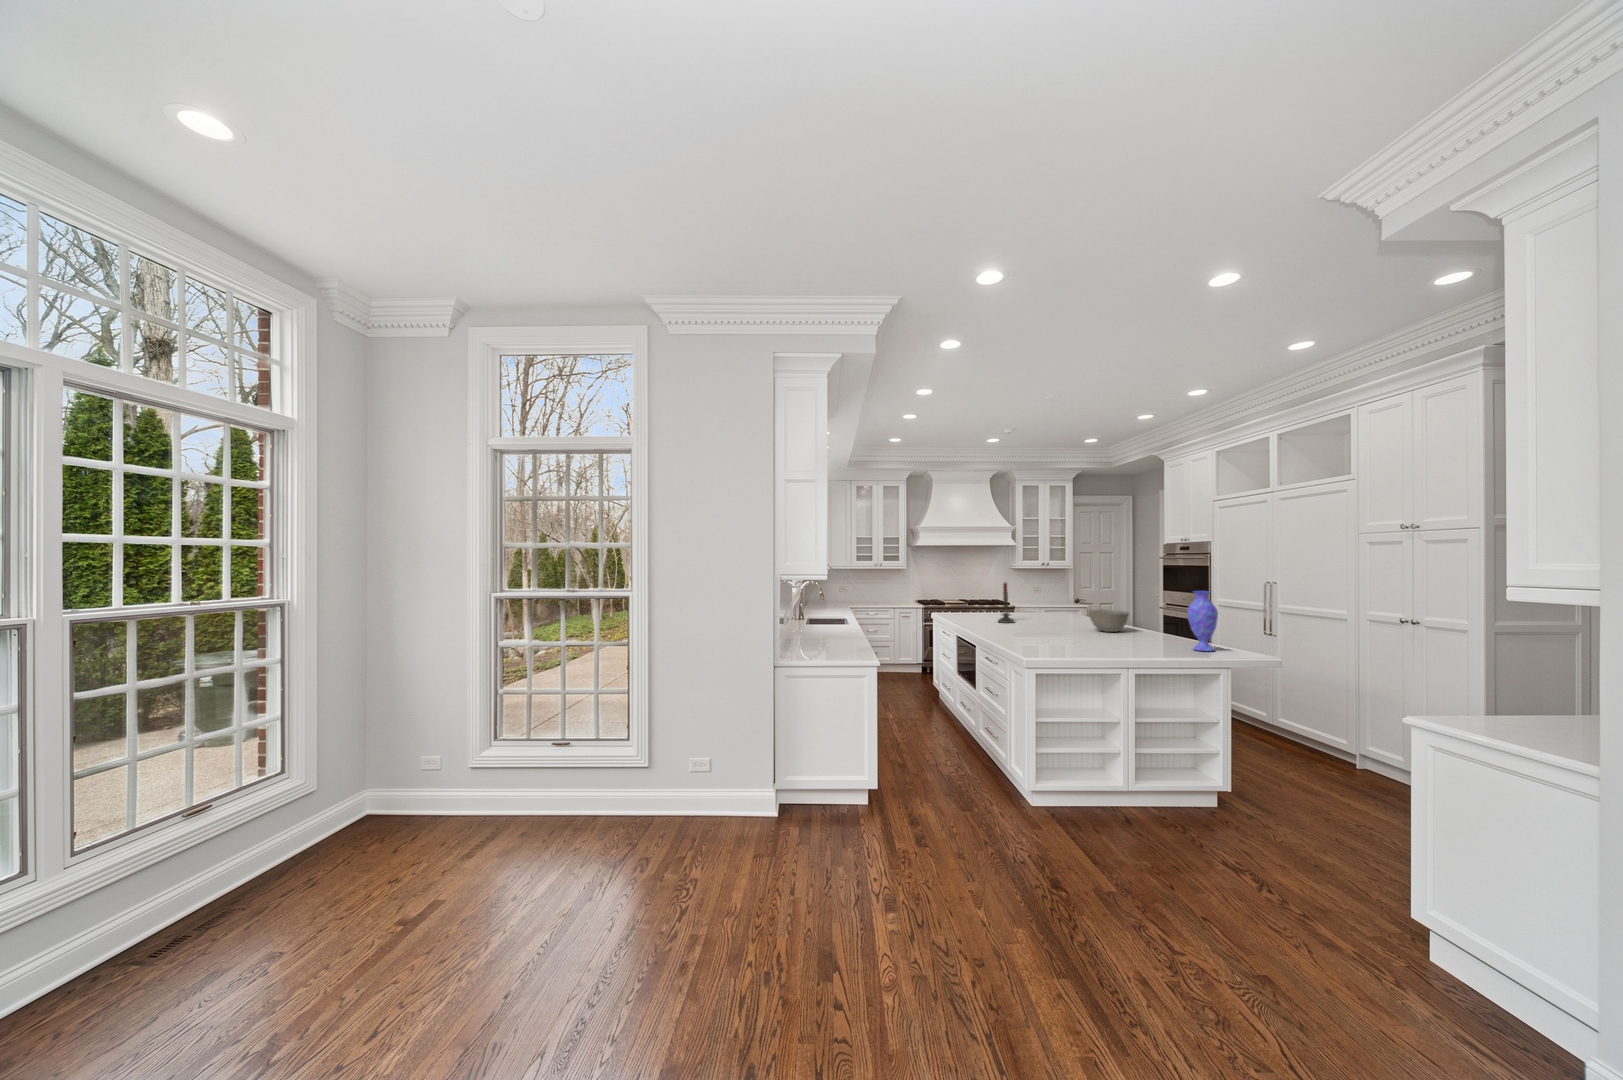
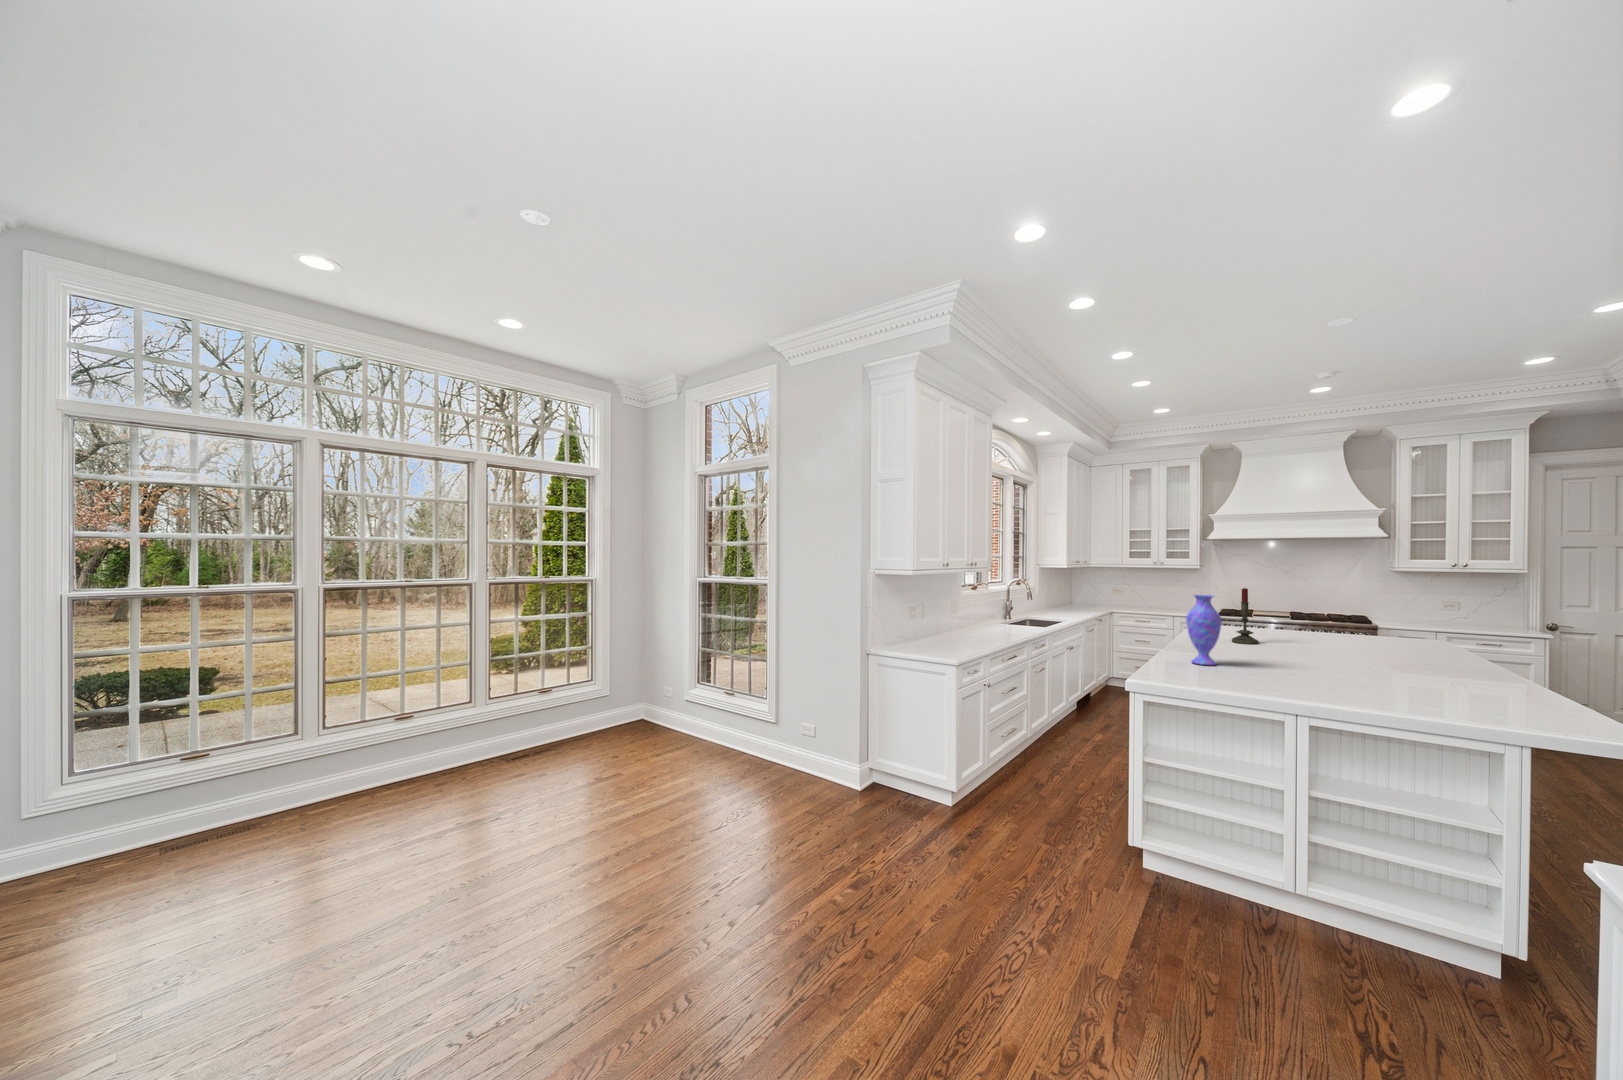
vase: present [1187,591,1218,651] -> present [1186,595,1222,665]
bowl: present [1088,609,1129,632] -> none [1343,636,1422,672]

